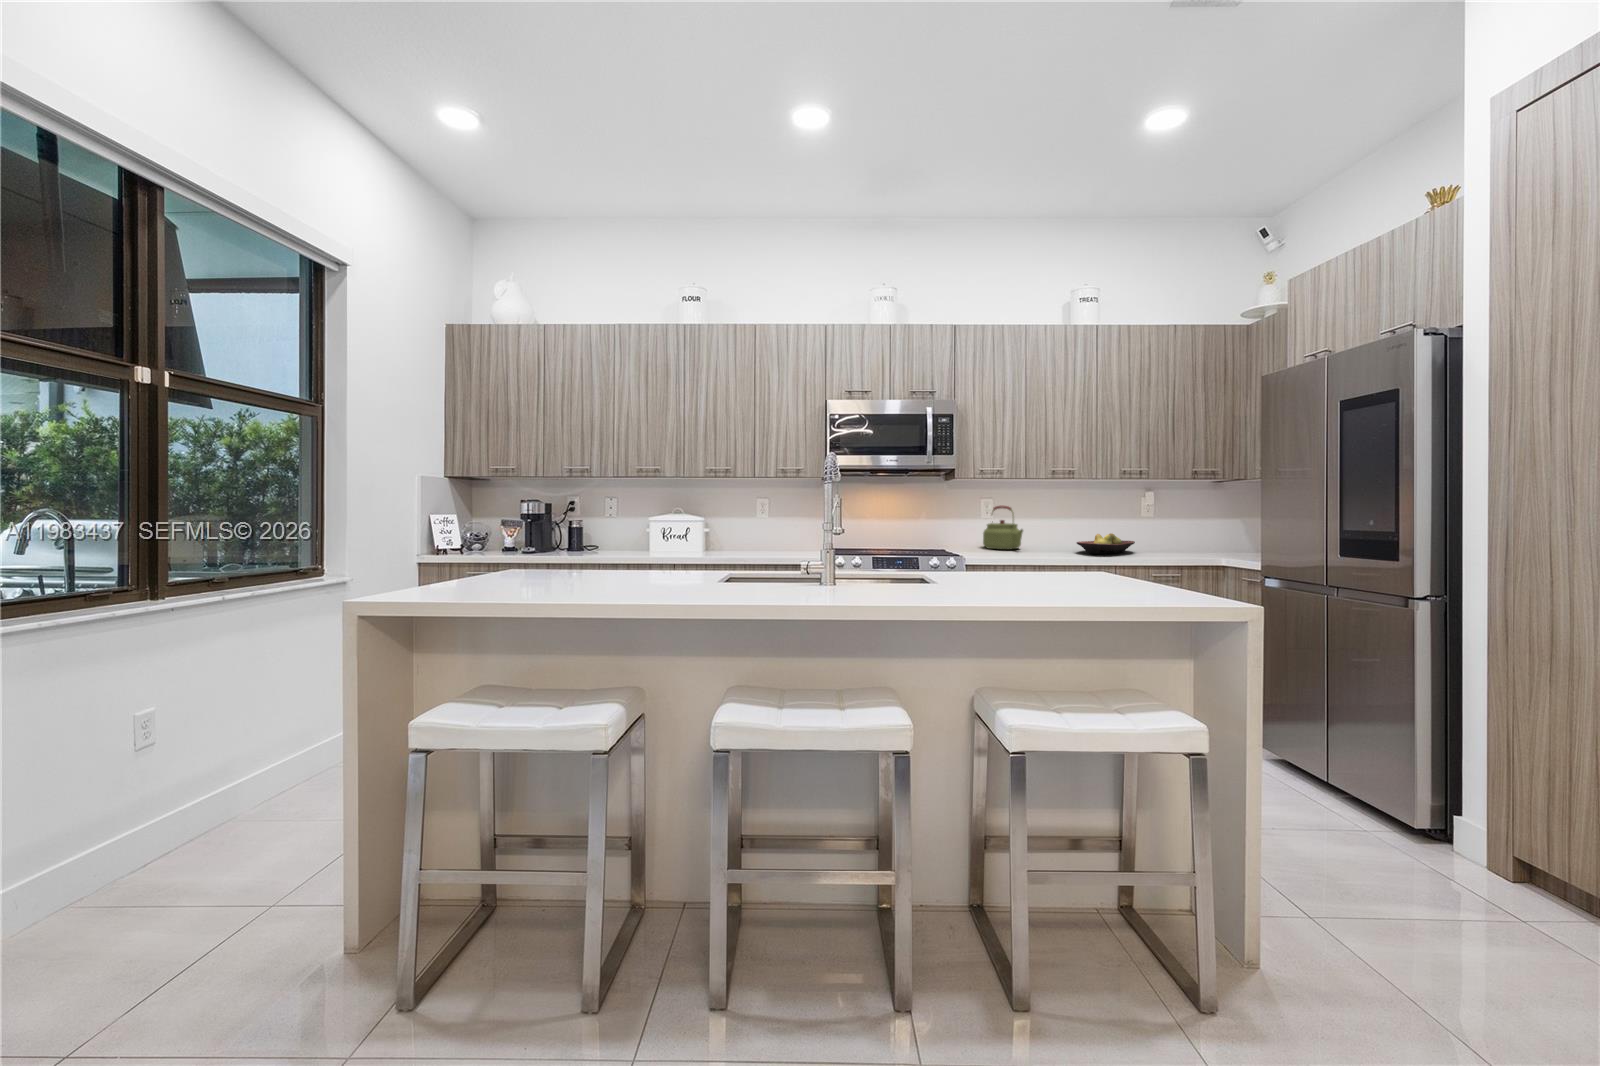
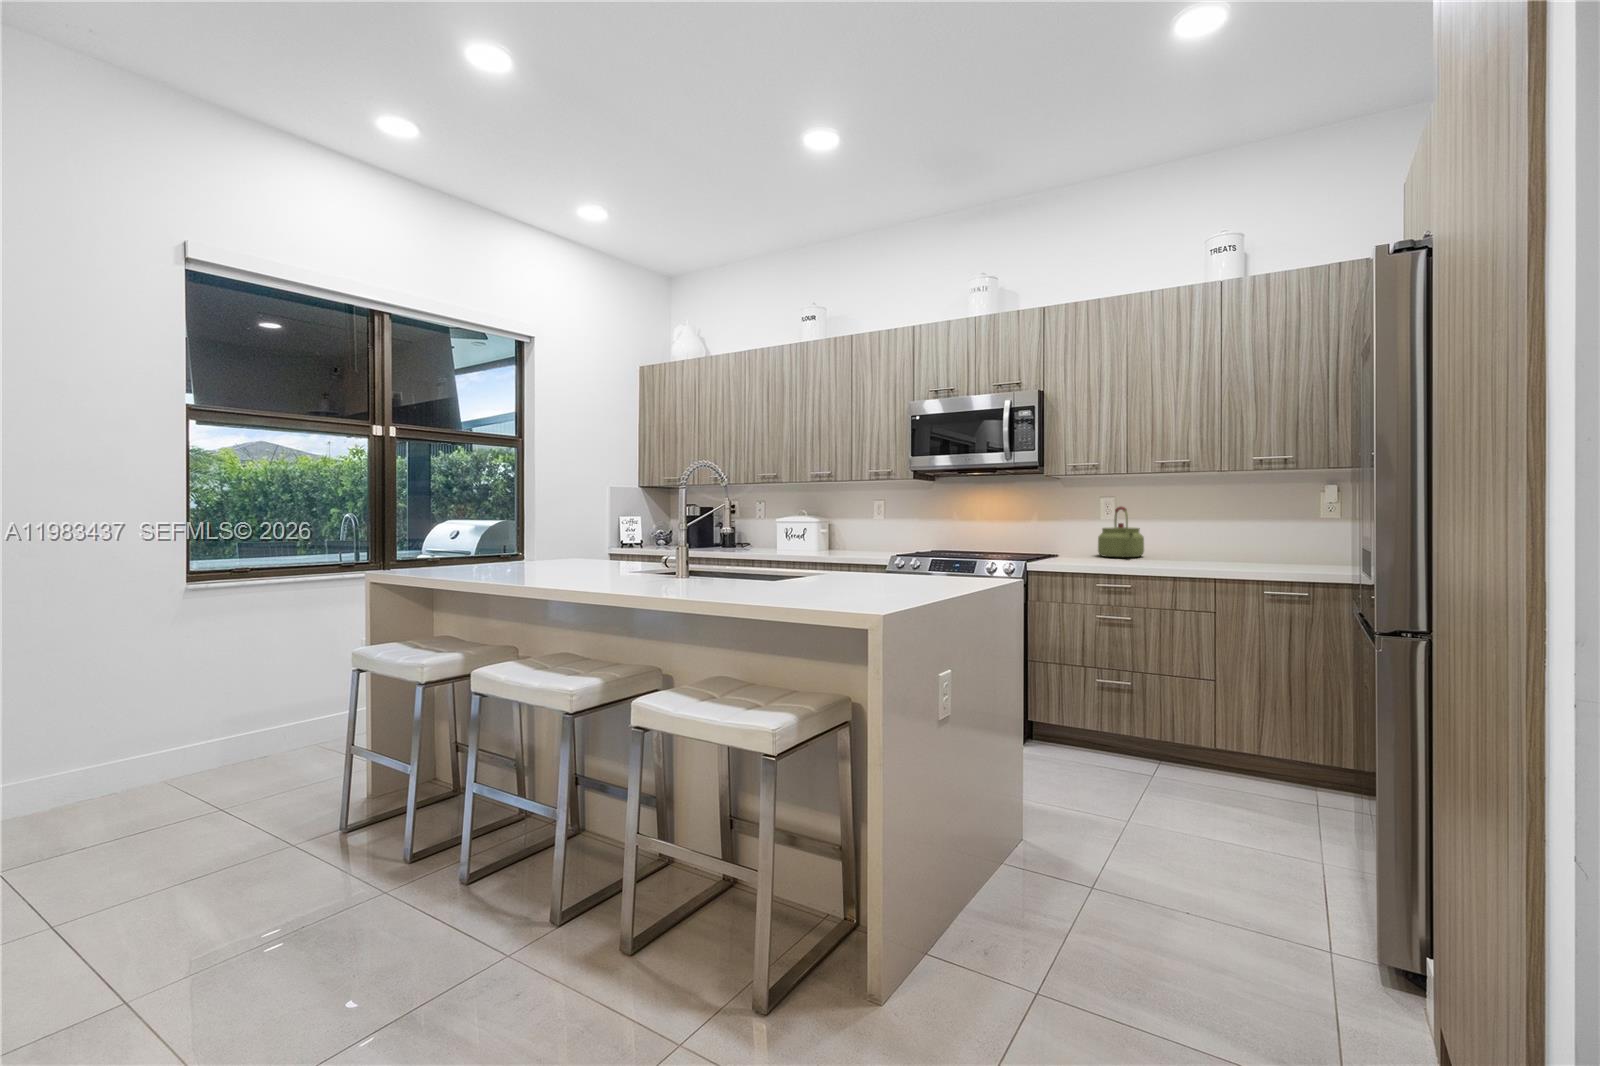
fruit bowl: present [1077,533,1135,554] -> none [1200,540,1294,565]

